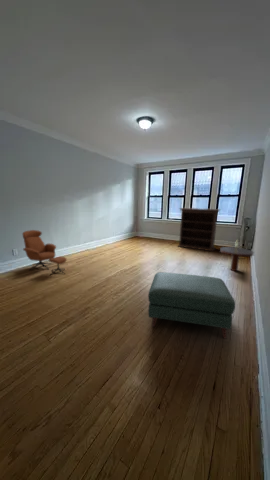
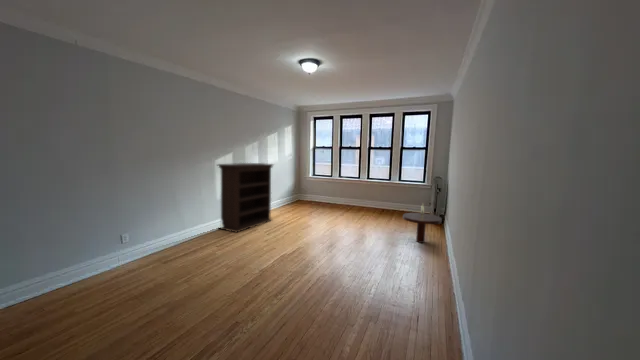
bookshelf: present [178,208,219,251] -> present [217,163,273,232]
lounge chair: present [23,230,66,272] -> none [147,194,207,253]
ottoman: present [148,272,235,338] -> none [314,244,409,316]

